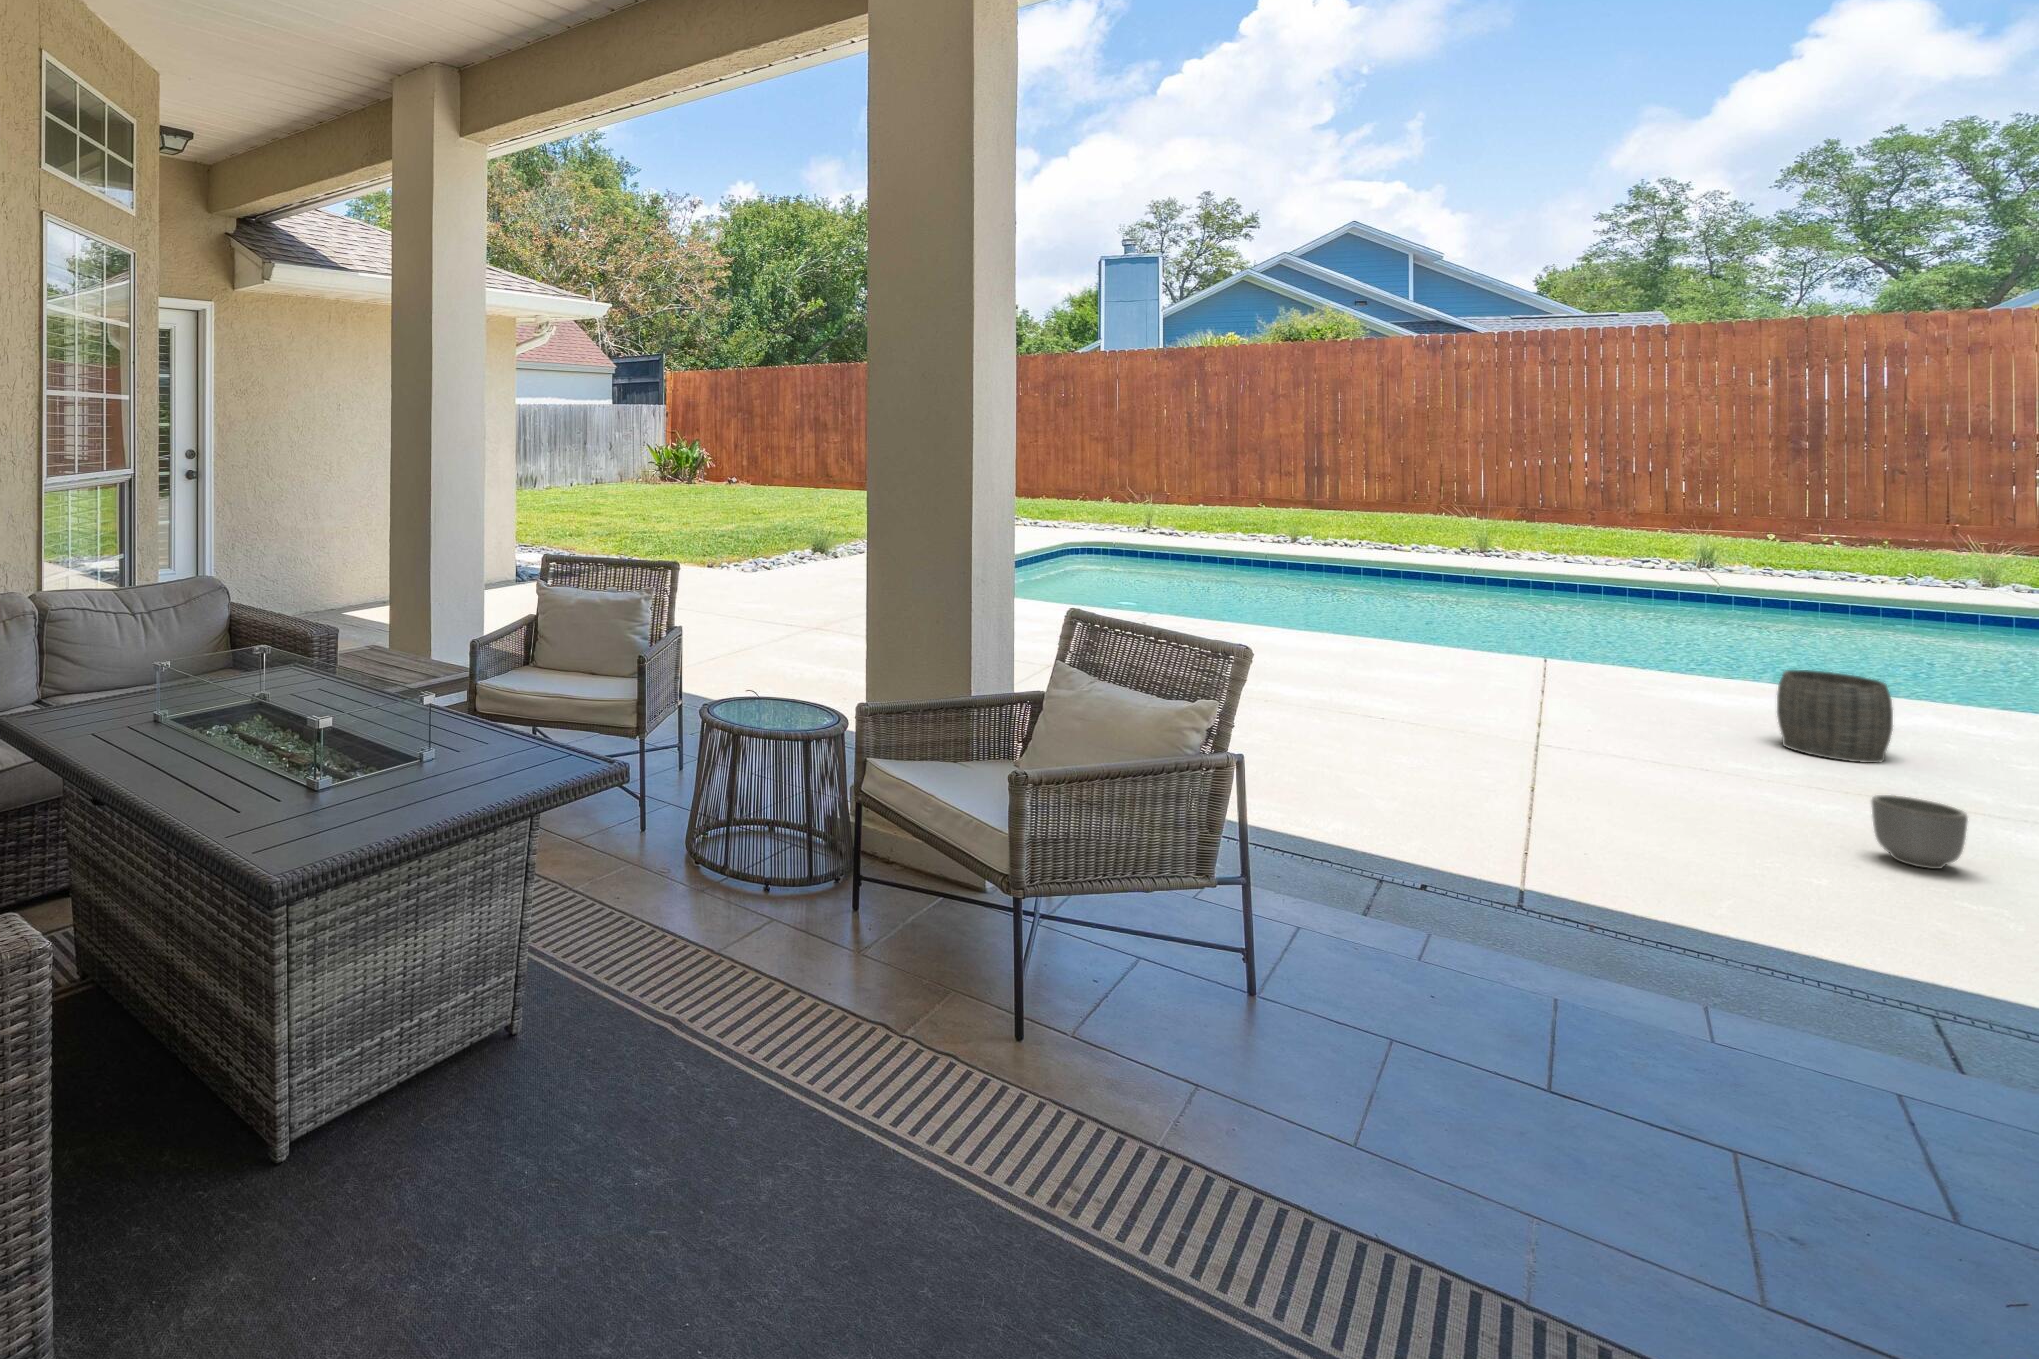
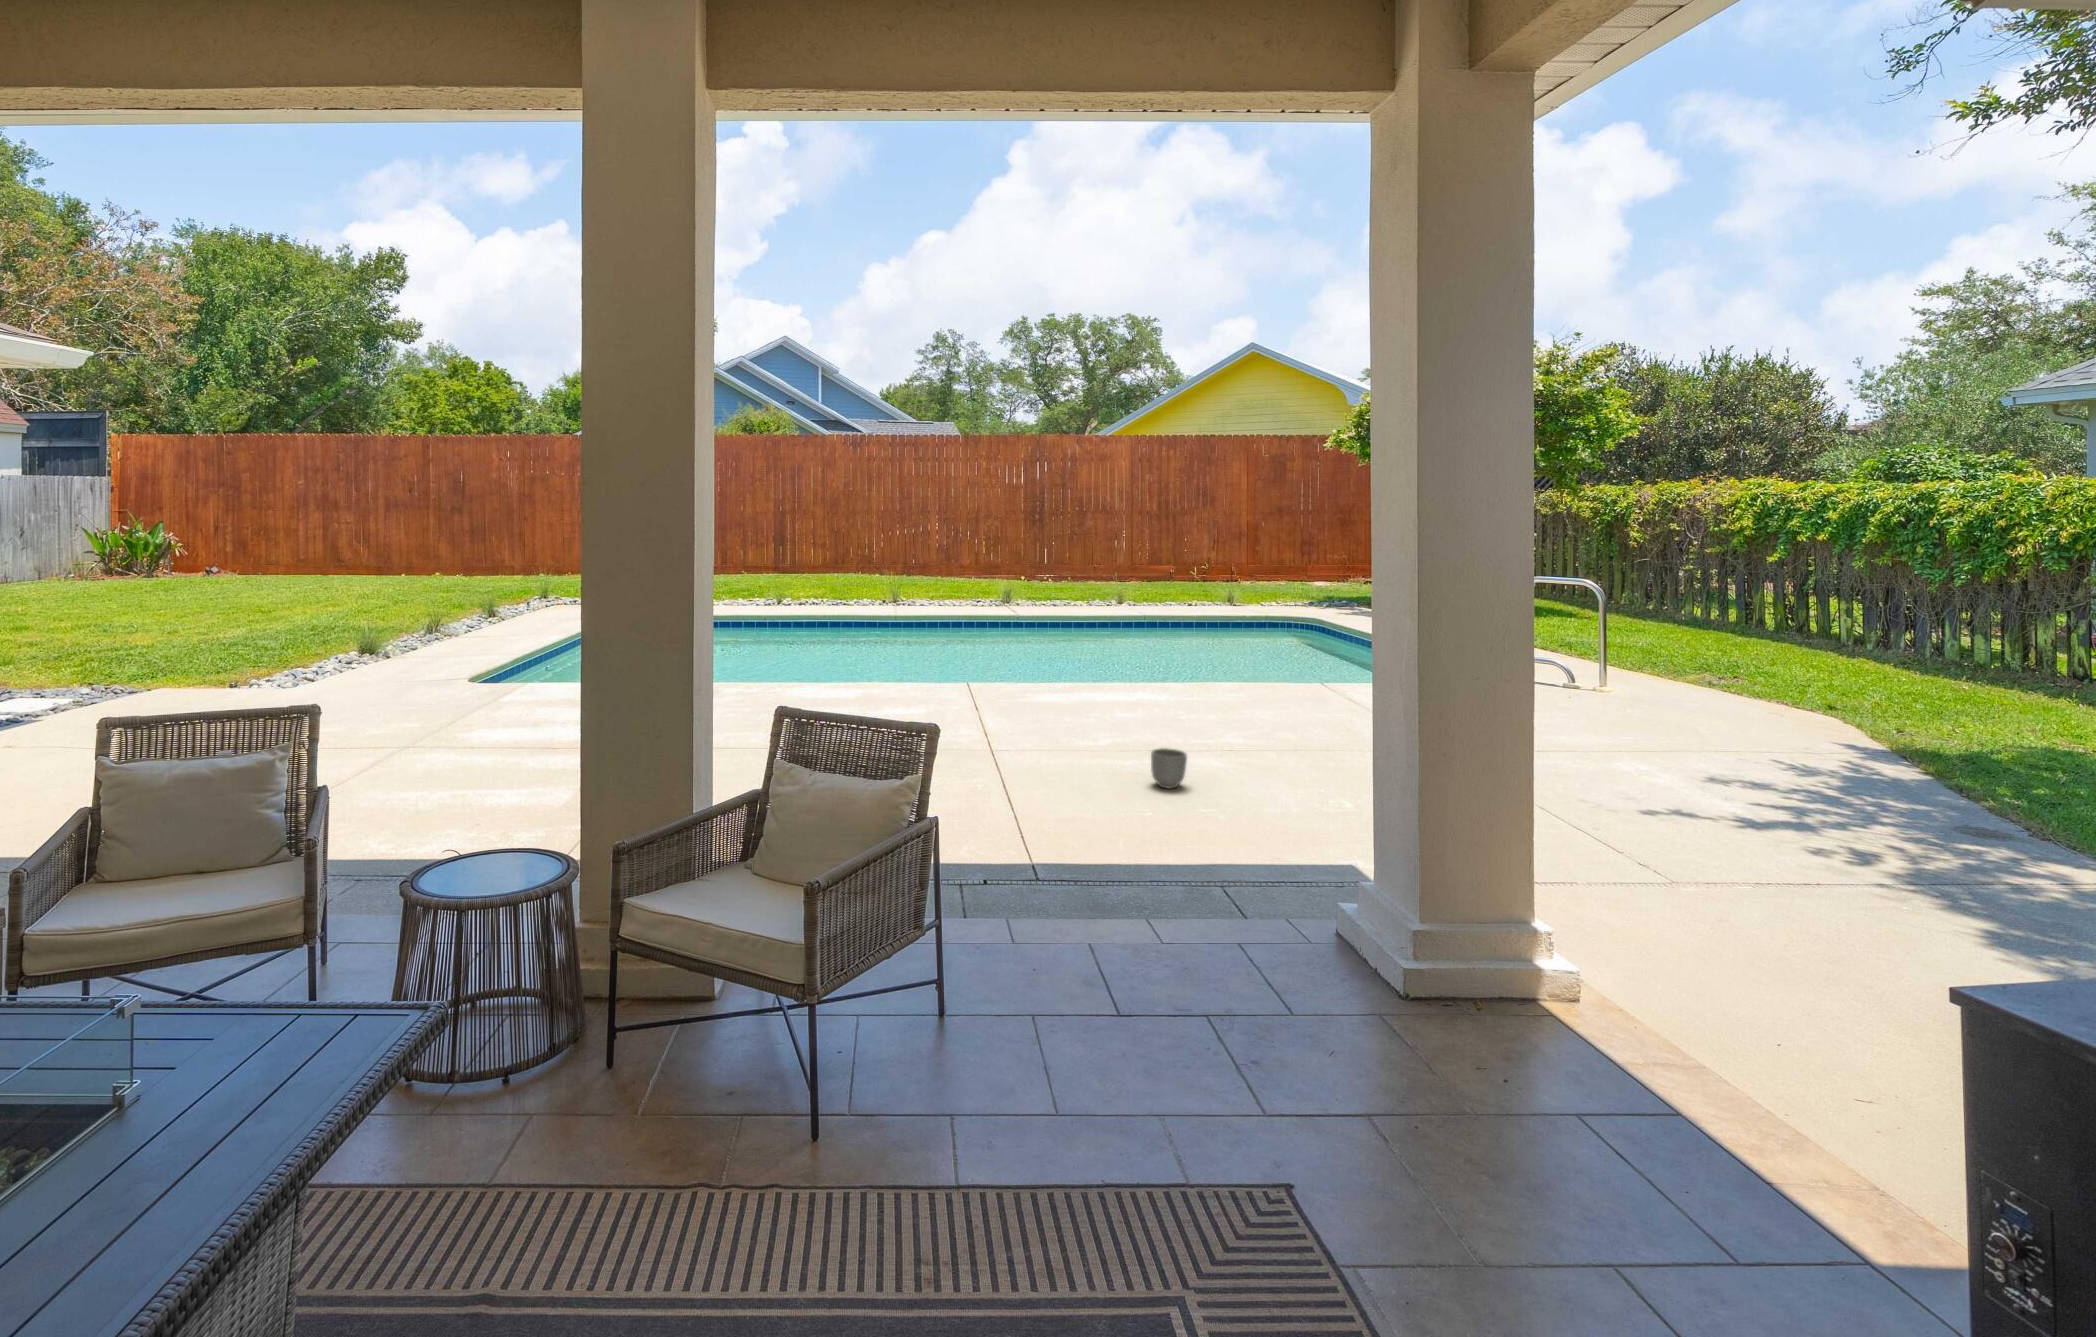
woven basket: present [1777,670,1893,763] -> none [1081,672,1128,725]

